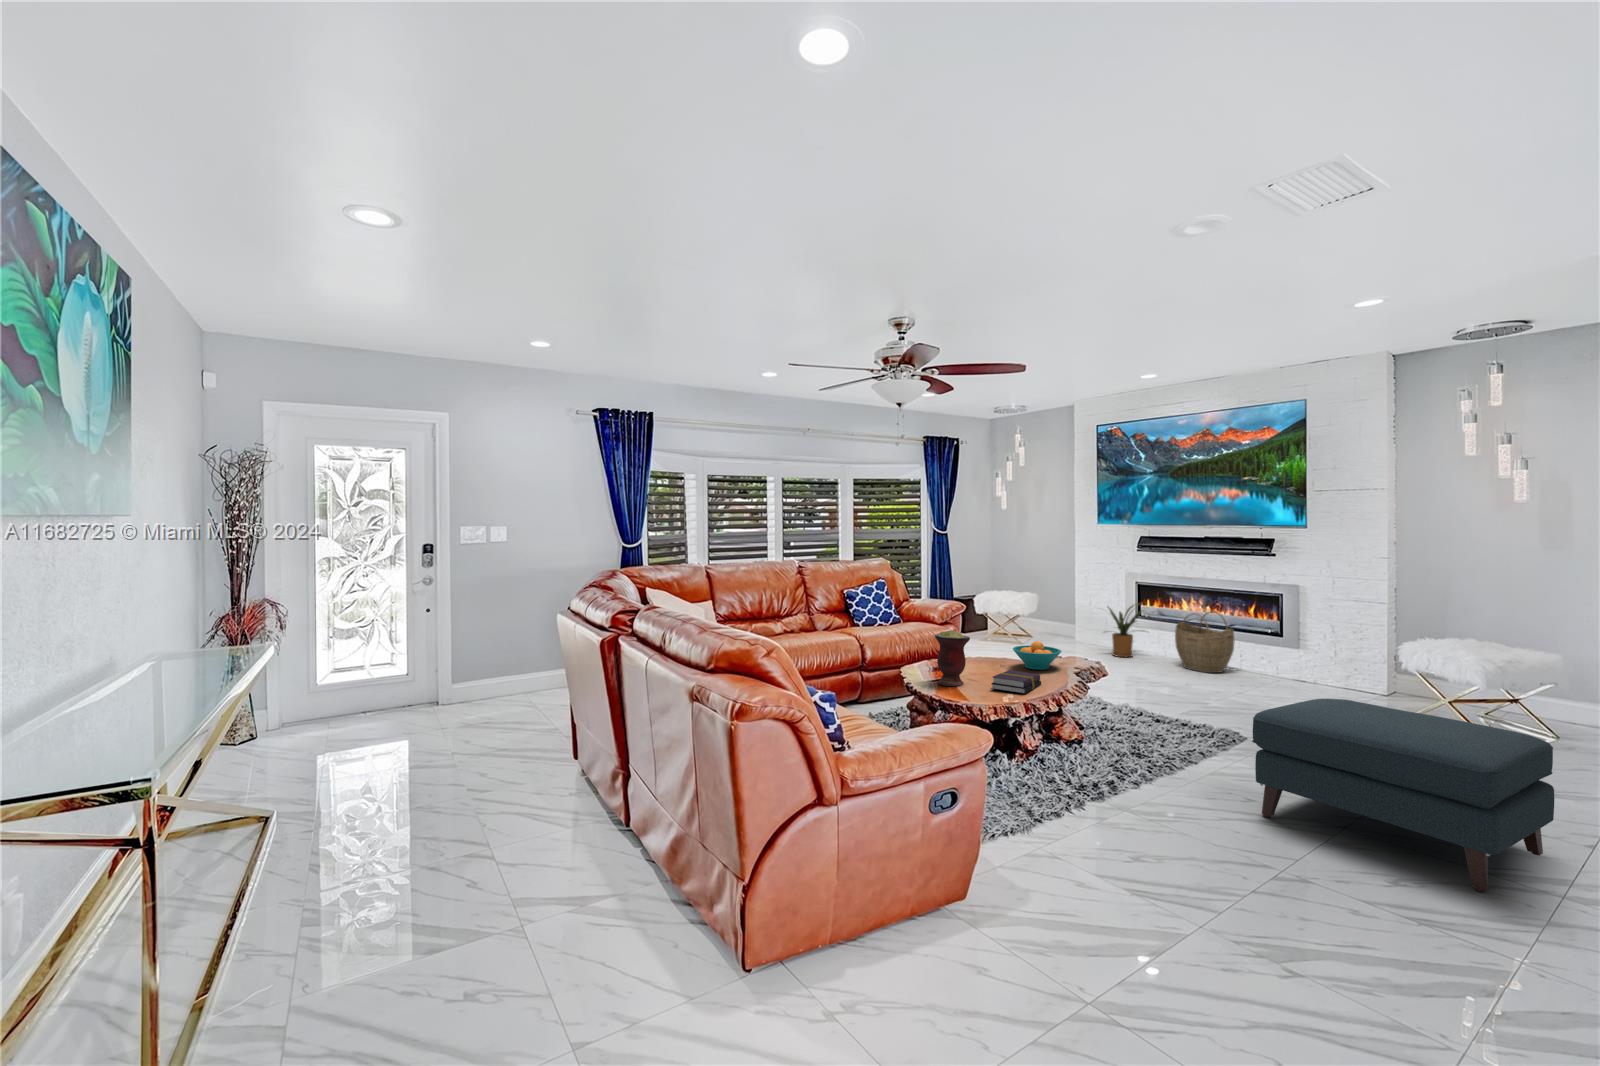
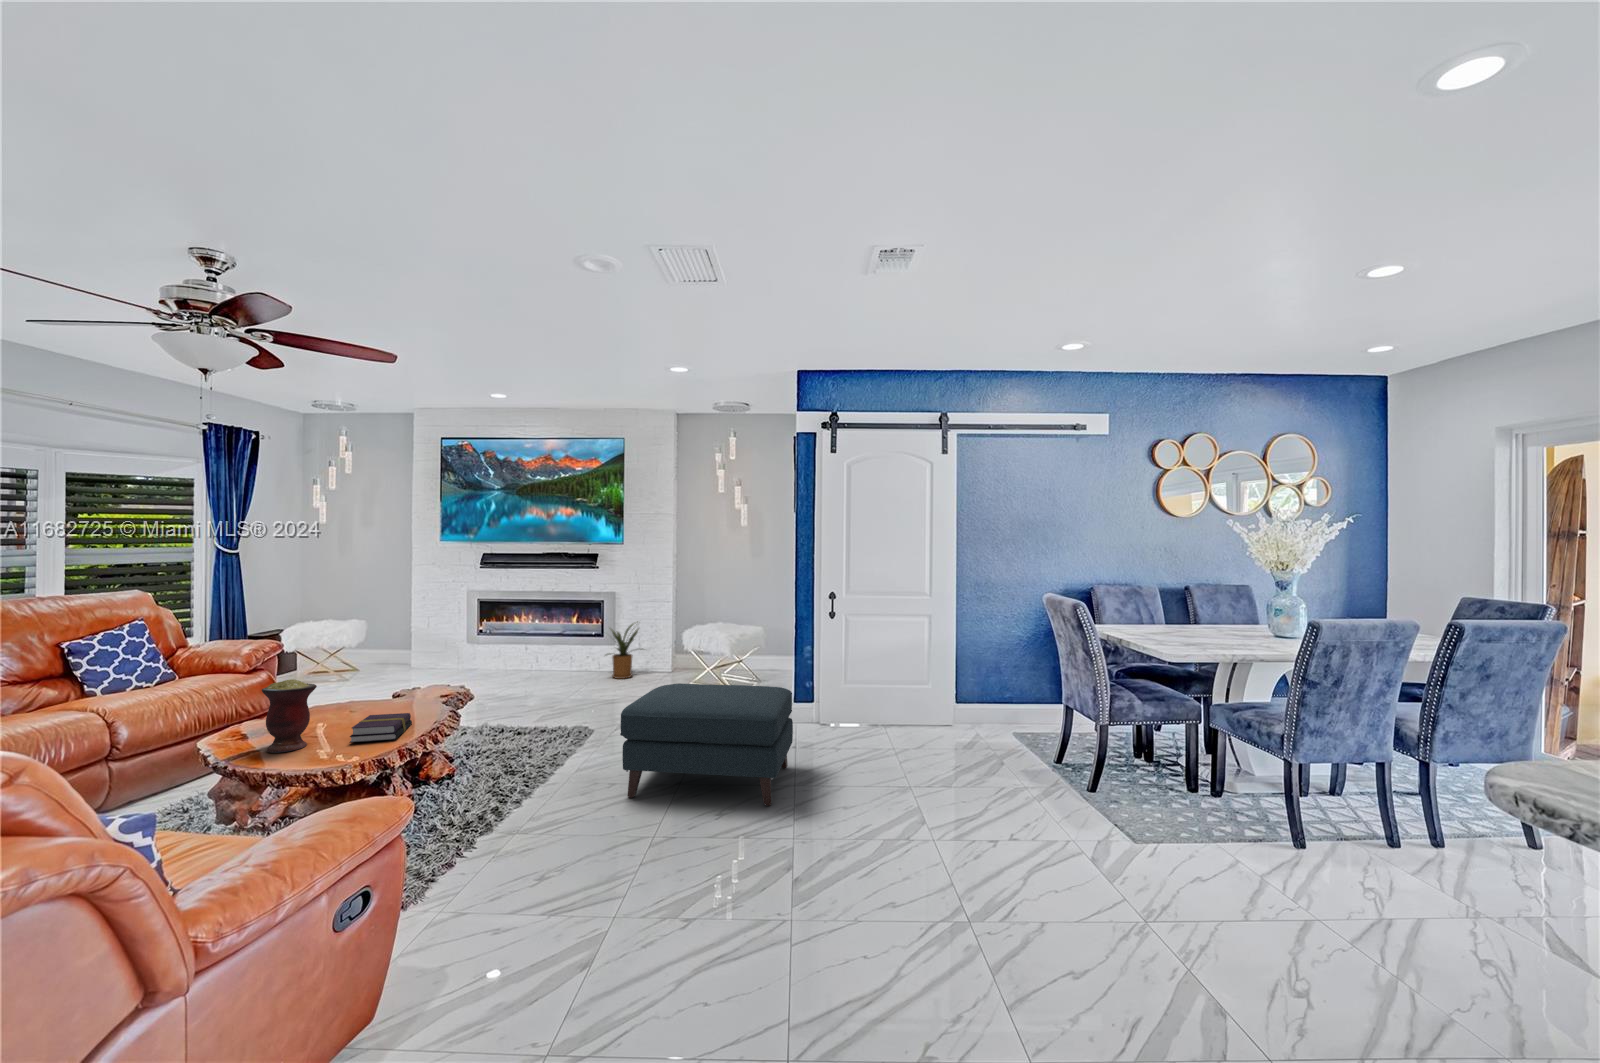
house plant: present [1108,605,1141,657] -> present [606,624,642,679]
woven basket: present [1175,611,1235,673] -> none [521,619,571,677]
fruit bowl: present [1013,641,1061,670] -> none [369,675,429,708]

